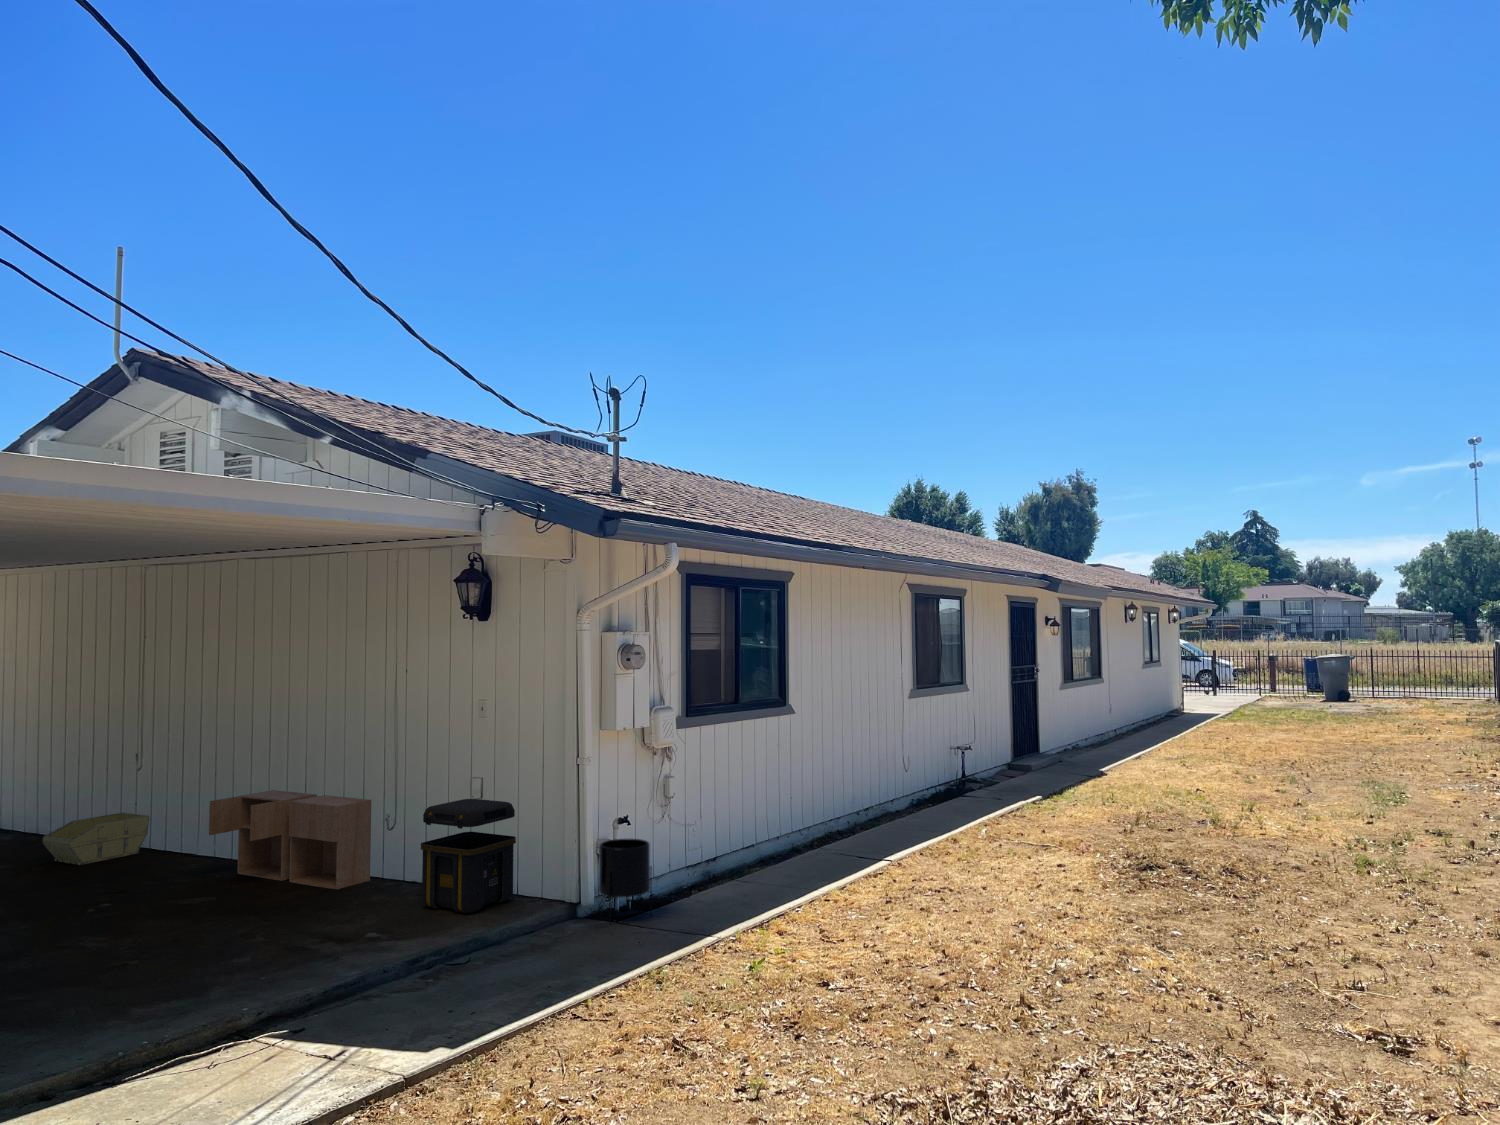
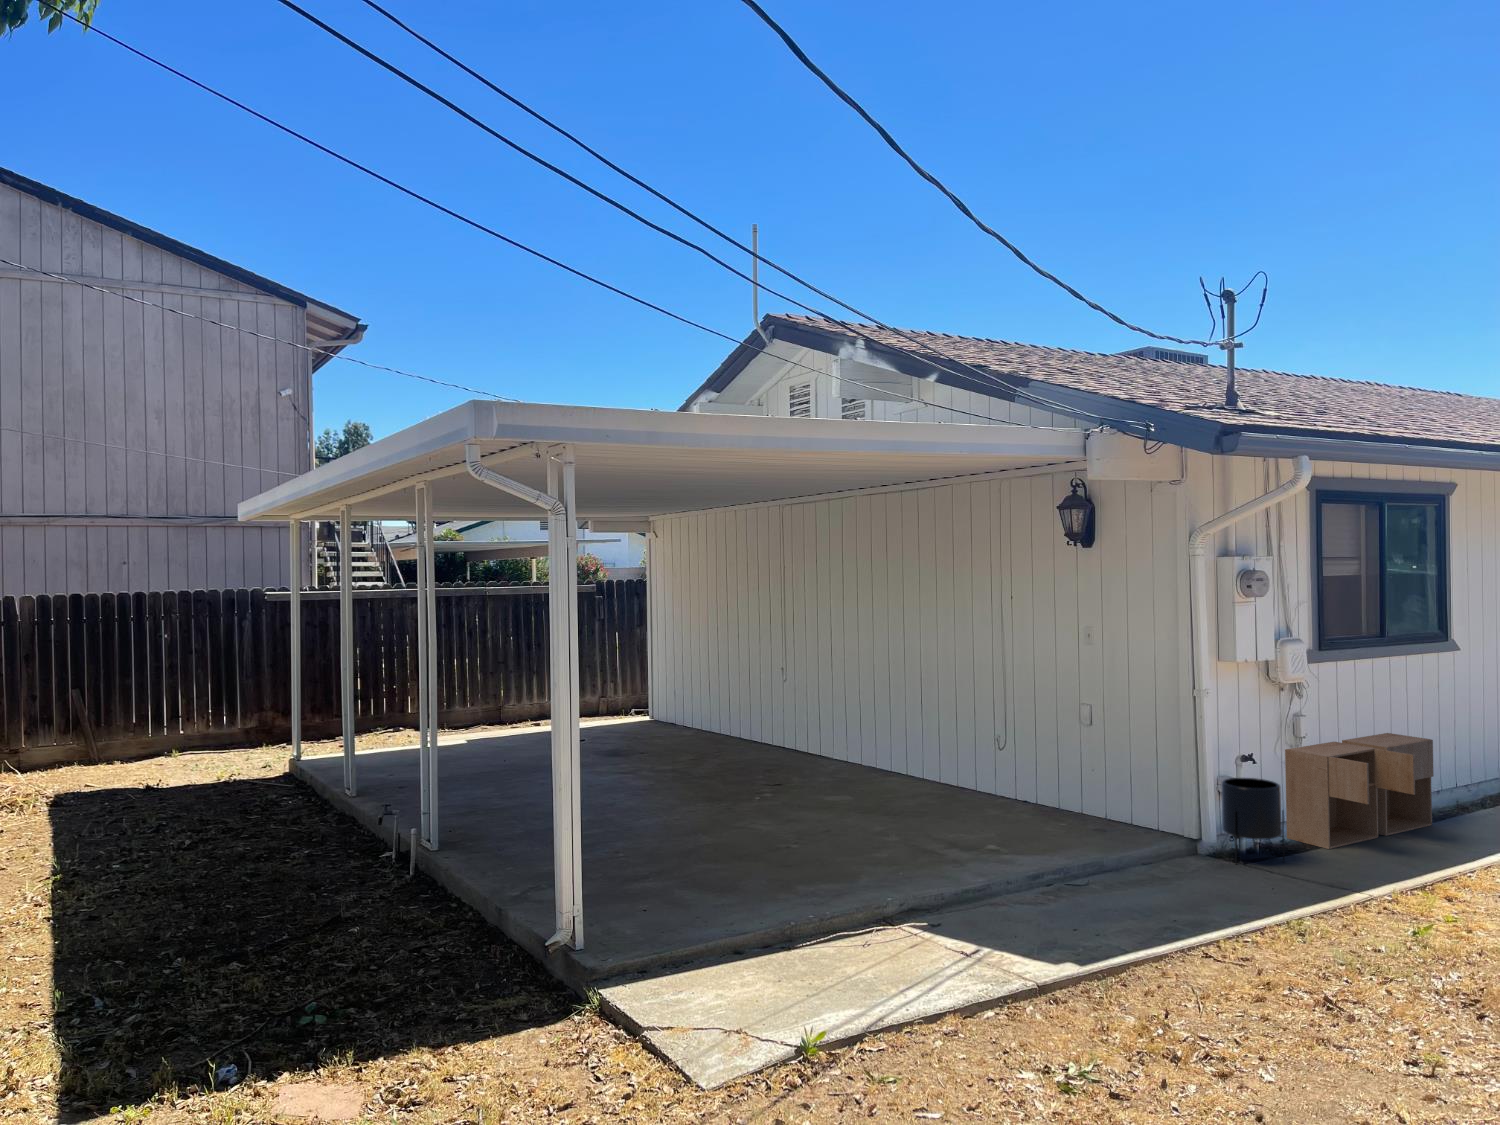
storage cabinet: present [209,790,371,889] -> present [1285,733,1434,849]
toolbox: present [421,799,516,913] -> none [1035,724,1129,835]
storage bin: present [42,812,149,865] -> none [722,712,796,753]

